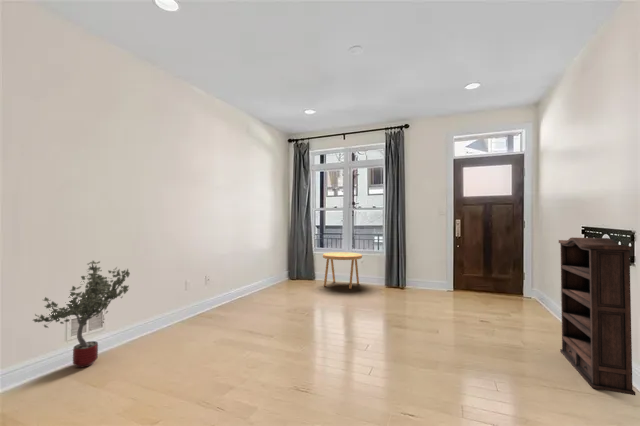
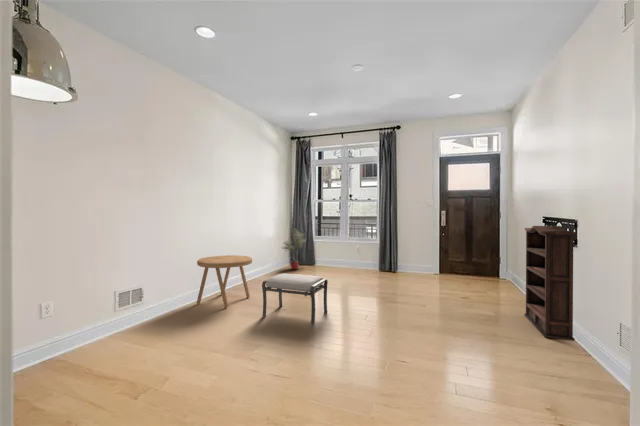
side table: present [323,252,362,289] -> present [197,255,252,308]
potted tree: present [33,261,130,367] -> present [283,230,305,270]
ottoman: none [233,292,313,357] -> present [262,273,328,324]

